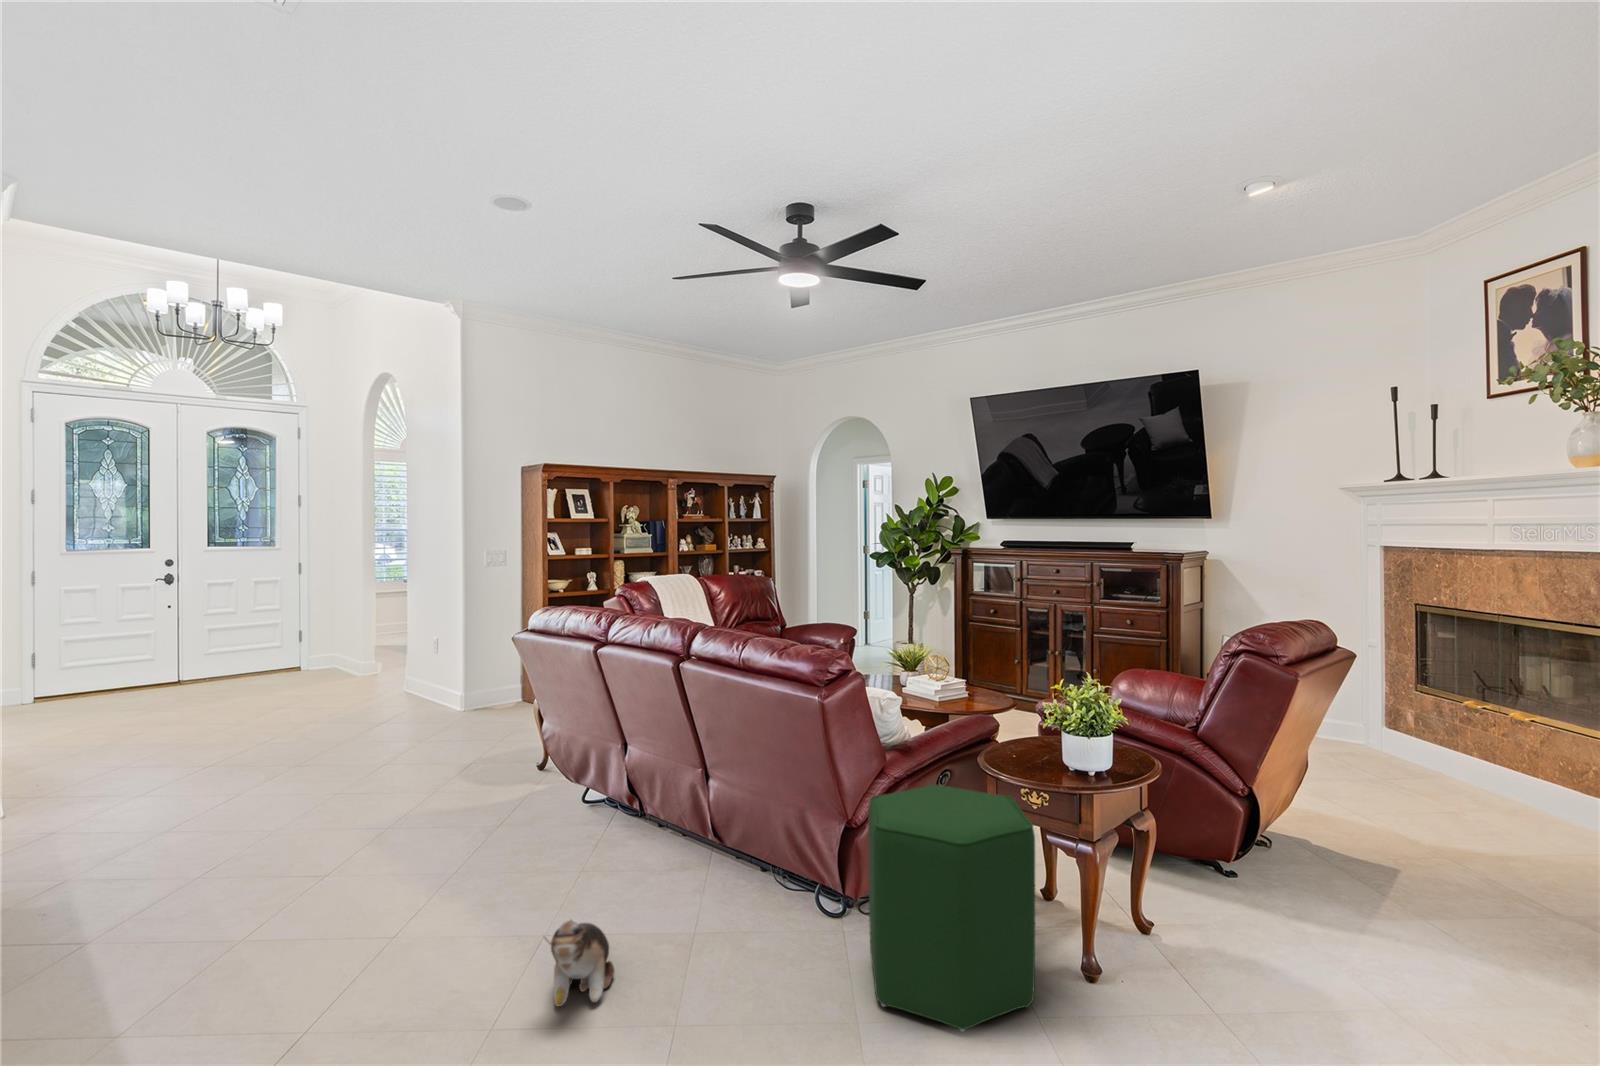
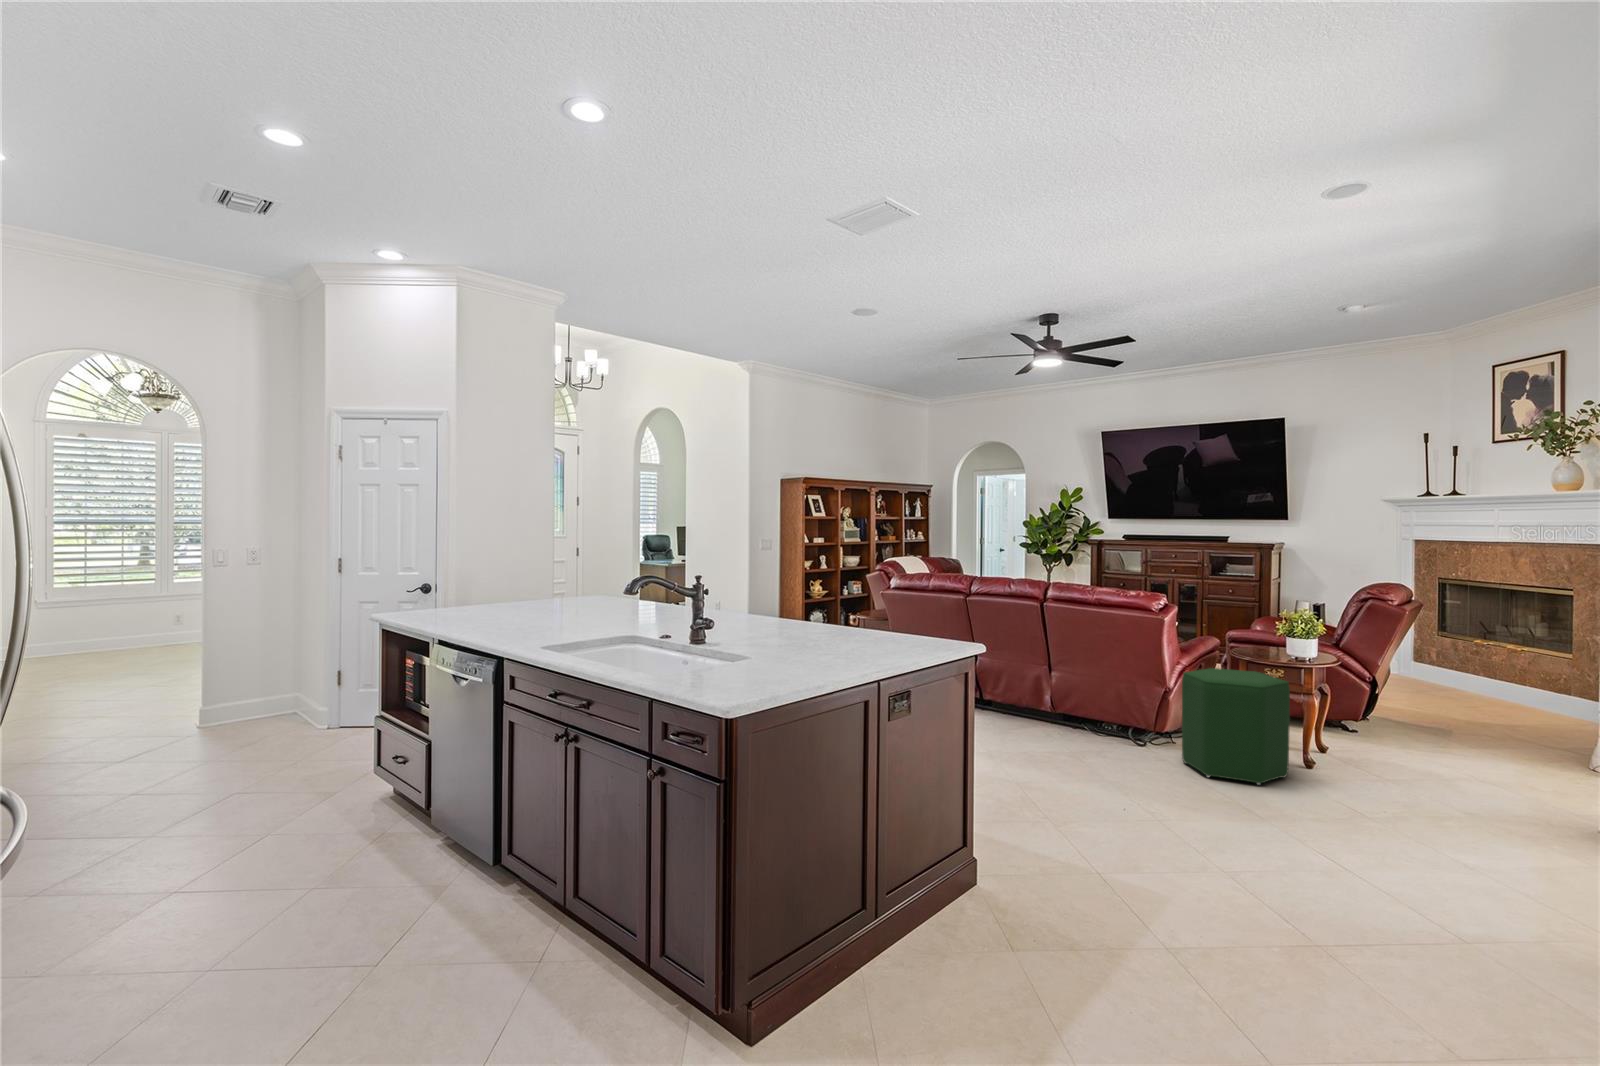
plush toy: present [544,920,614,1006] -> none [1022,730,1059,777]

